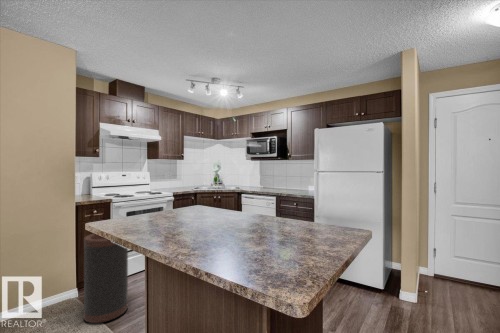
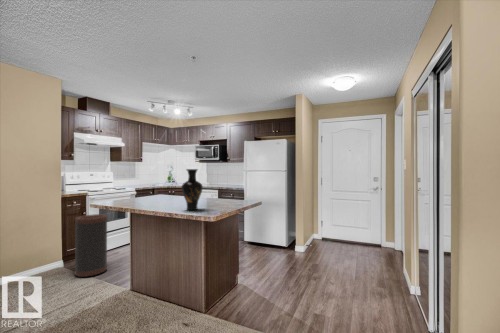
vase: none [224,172,270,266] -> present [182,169,202,210]

